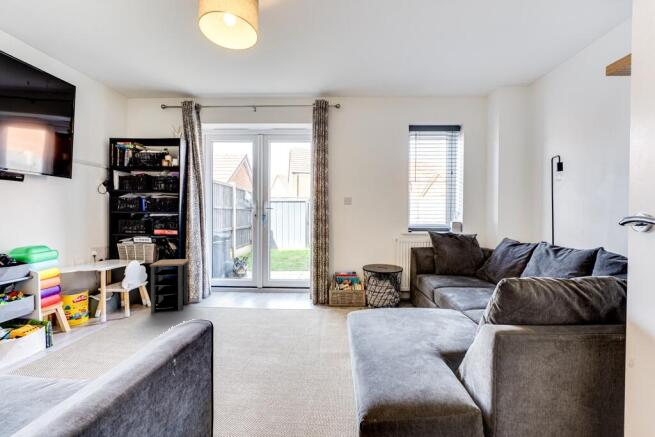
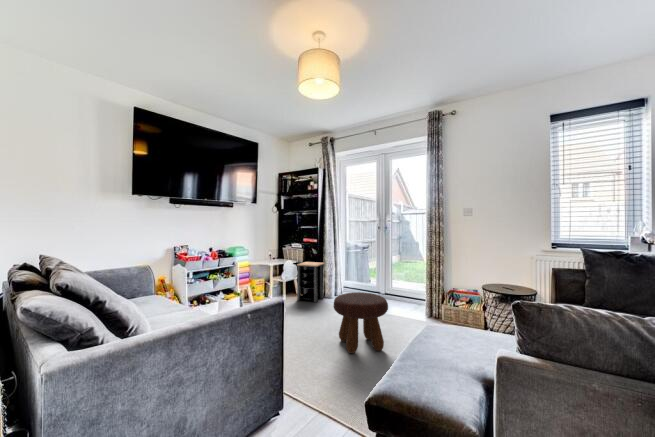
footstool: none [238,291,305,369] -> present [334,292,388,353]

